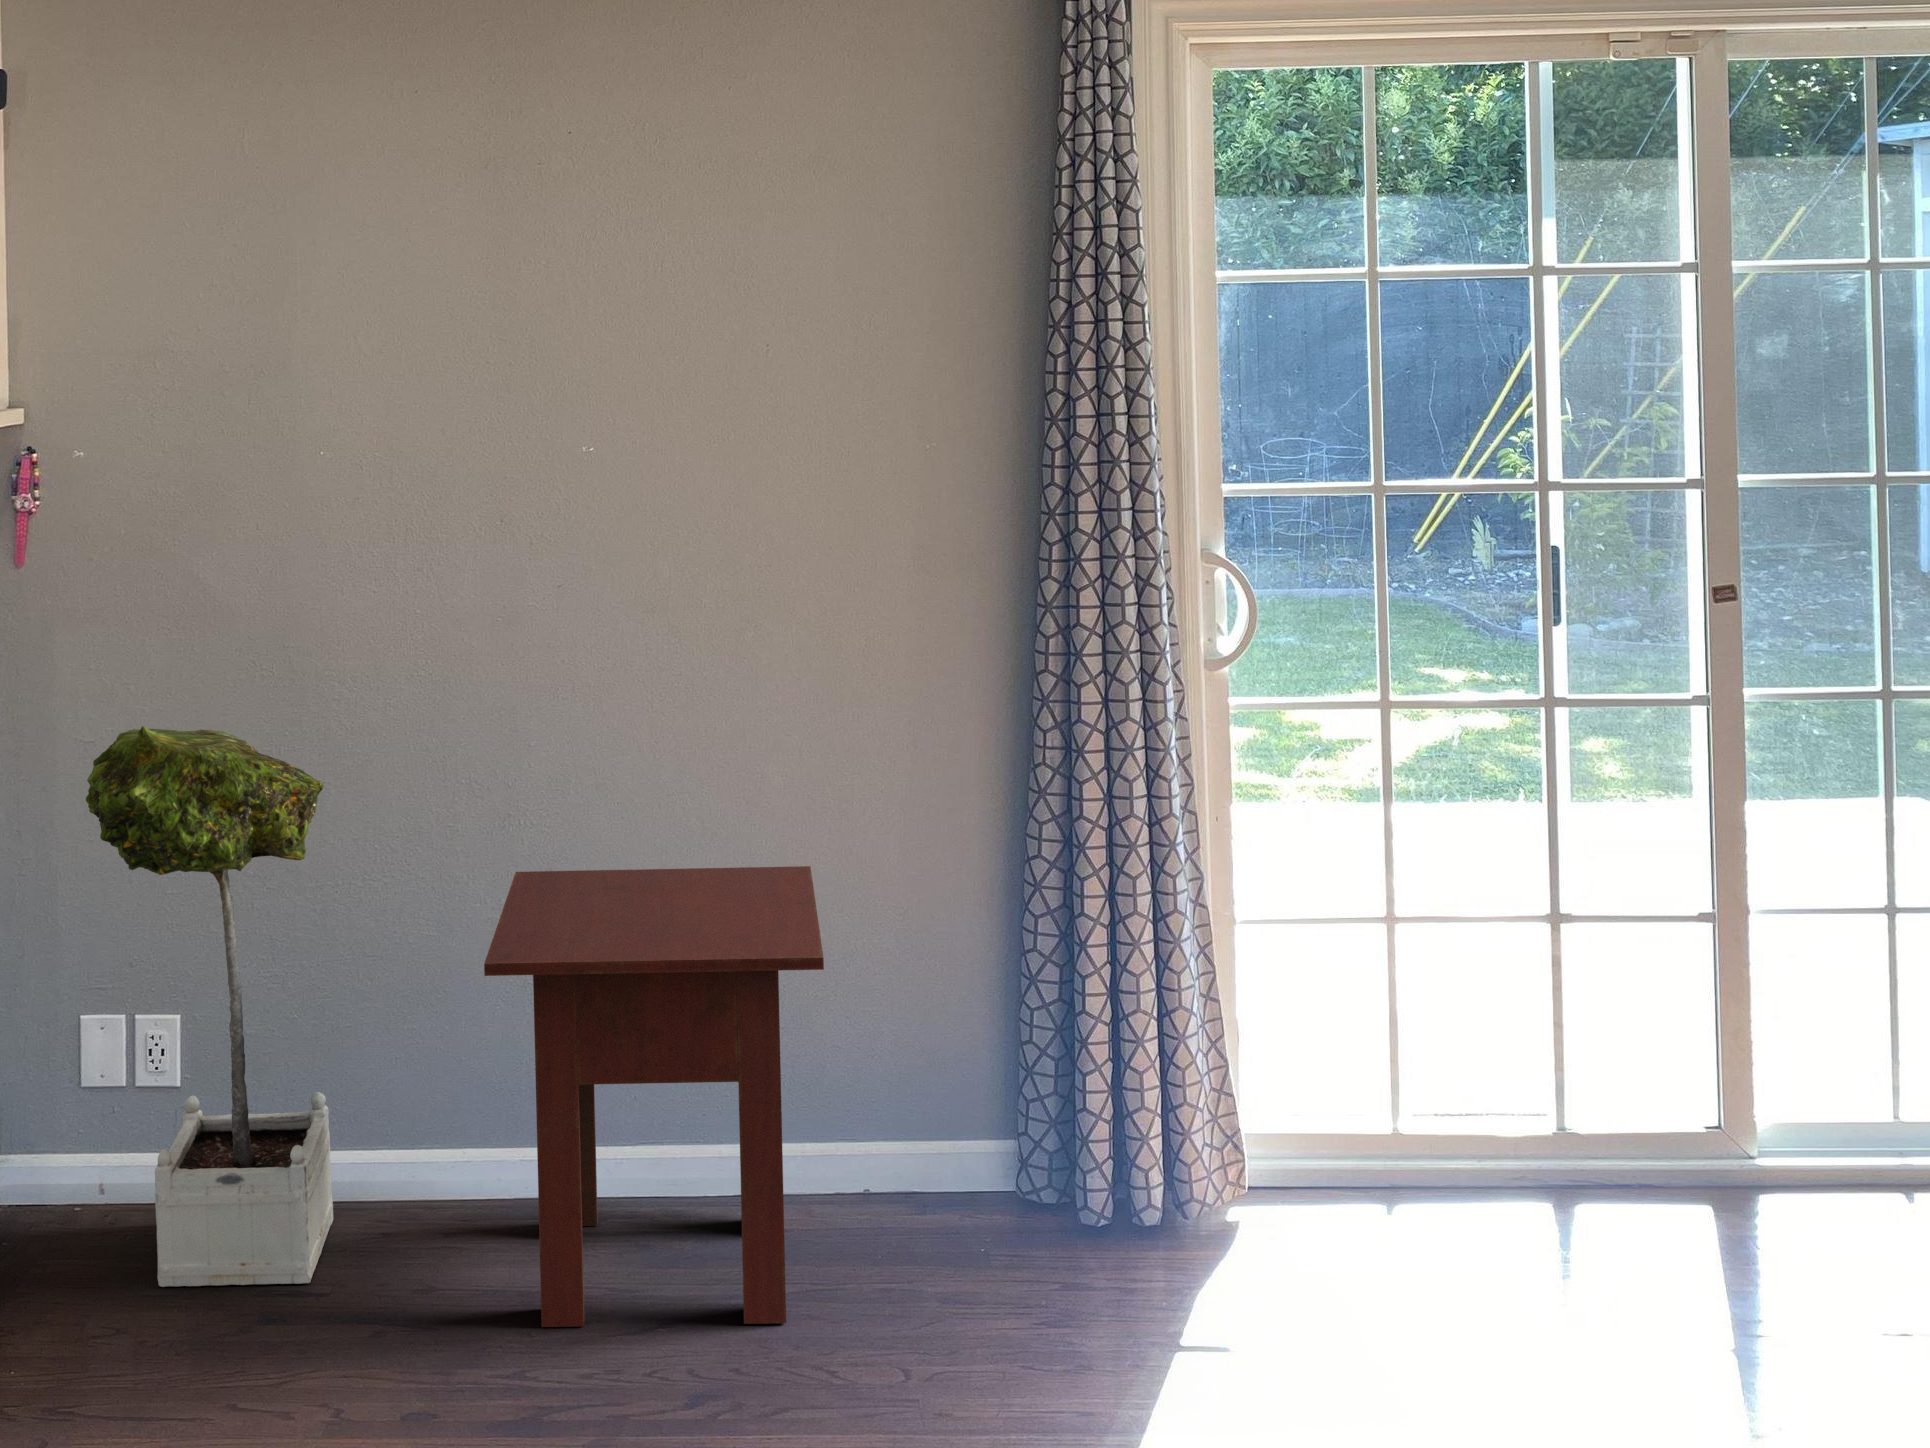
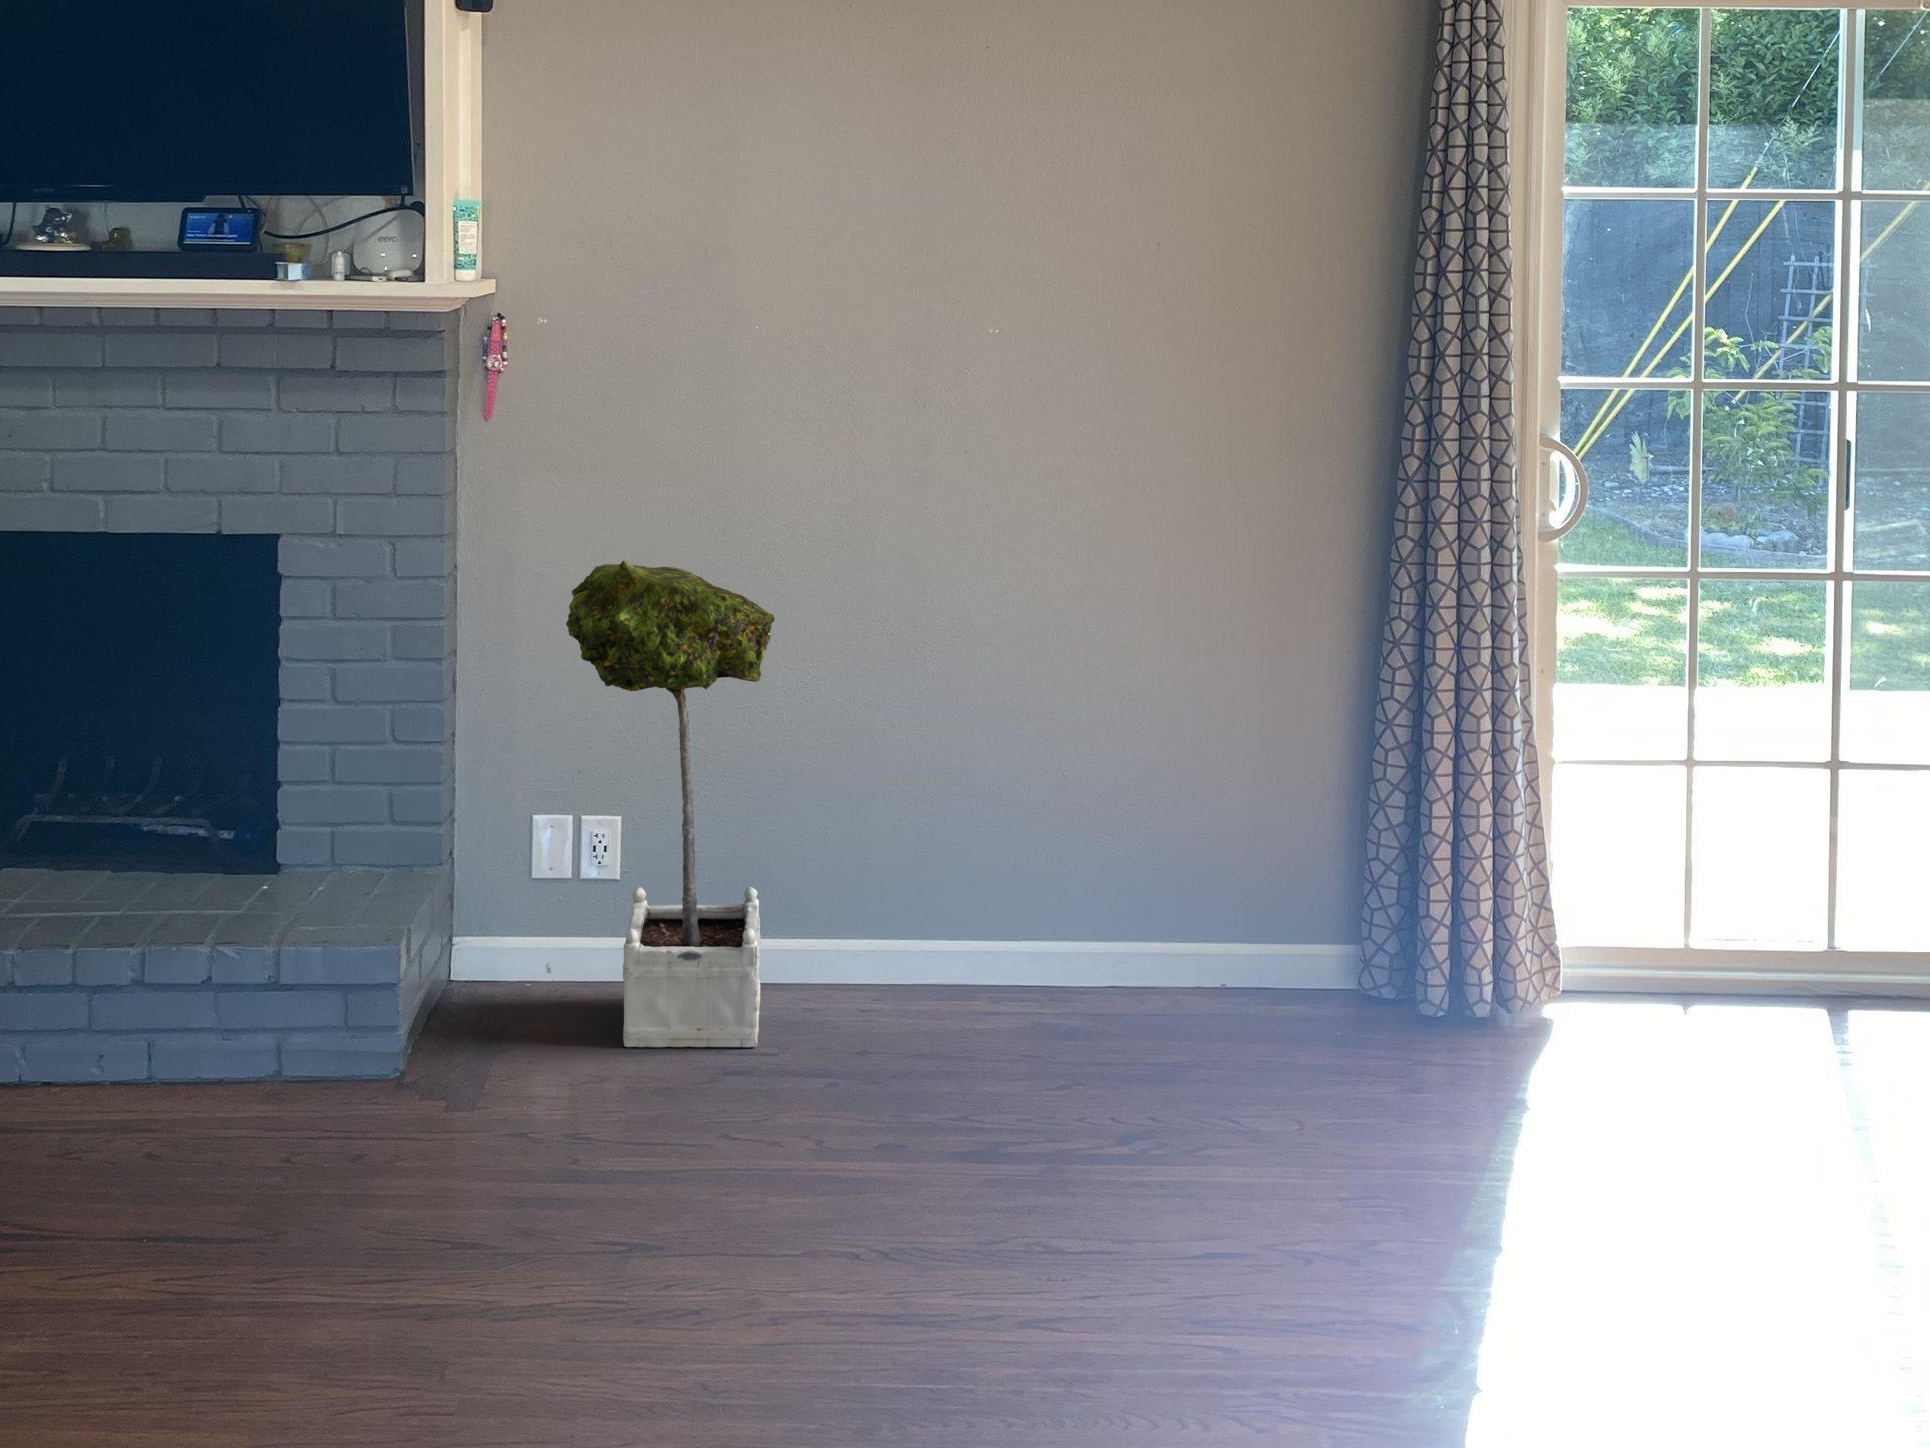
side table: present [484,866,824,1327] -> none [927,700,1232,1086]

